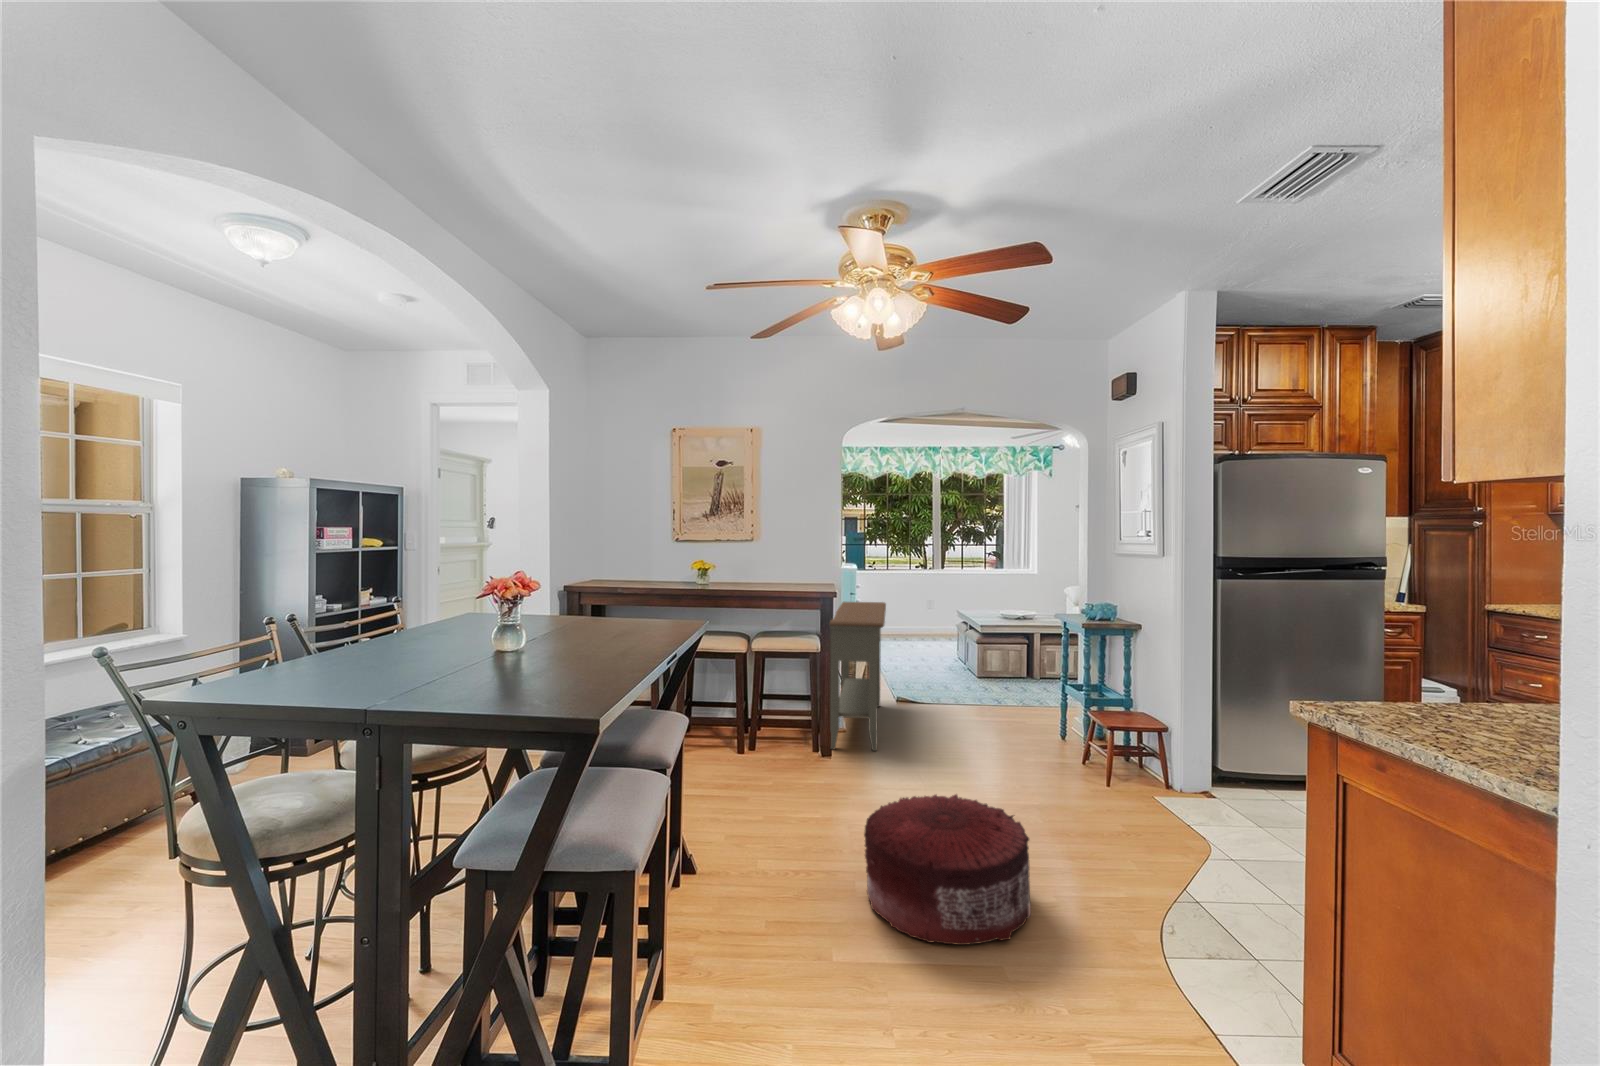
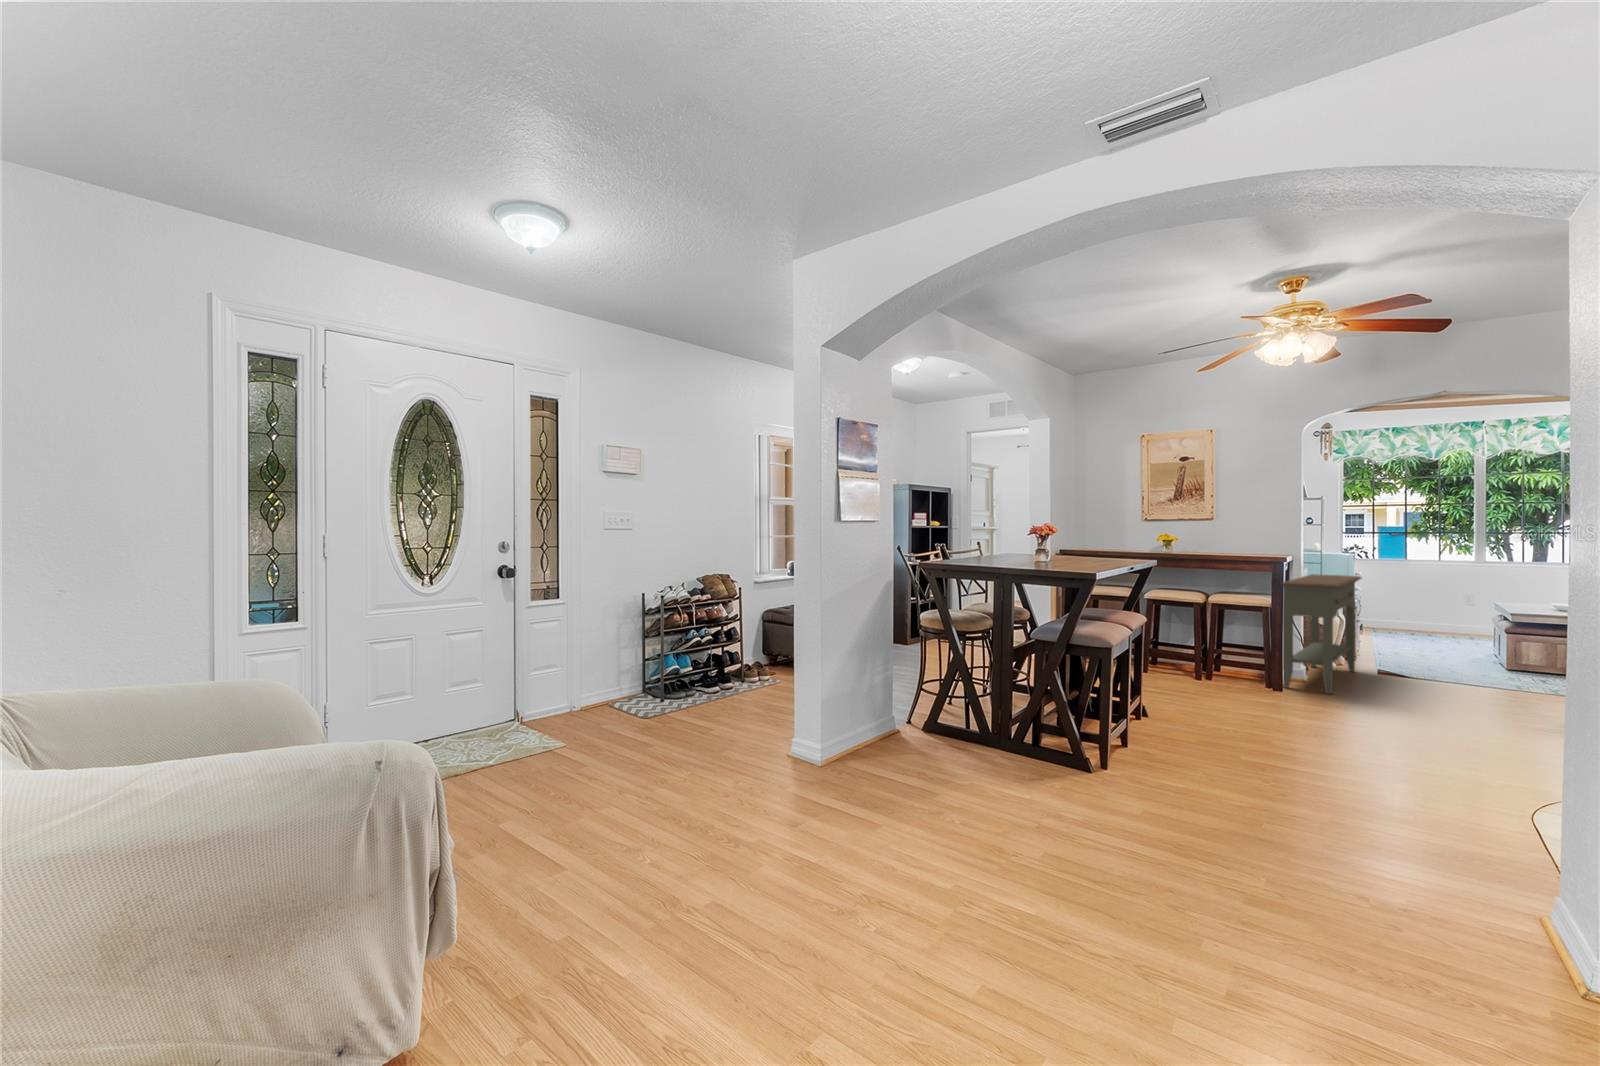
pouf: present [864,794,1031,945] -> none [1273,692,1426,780]

